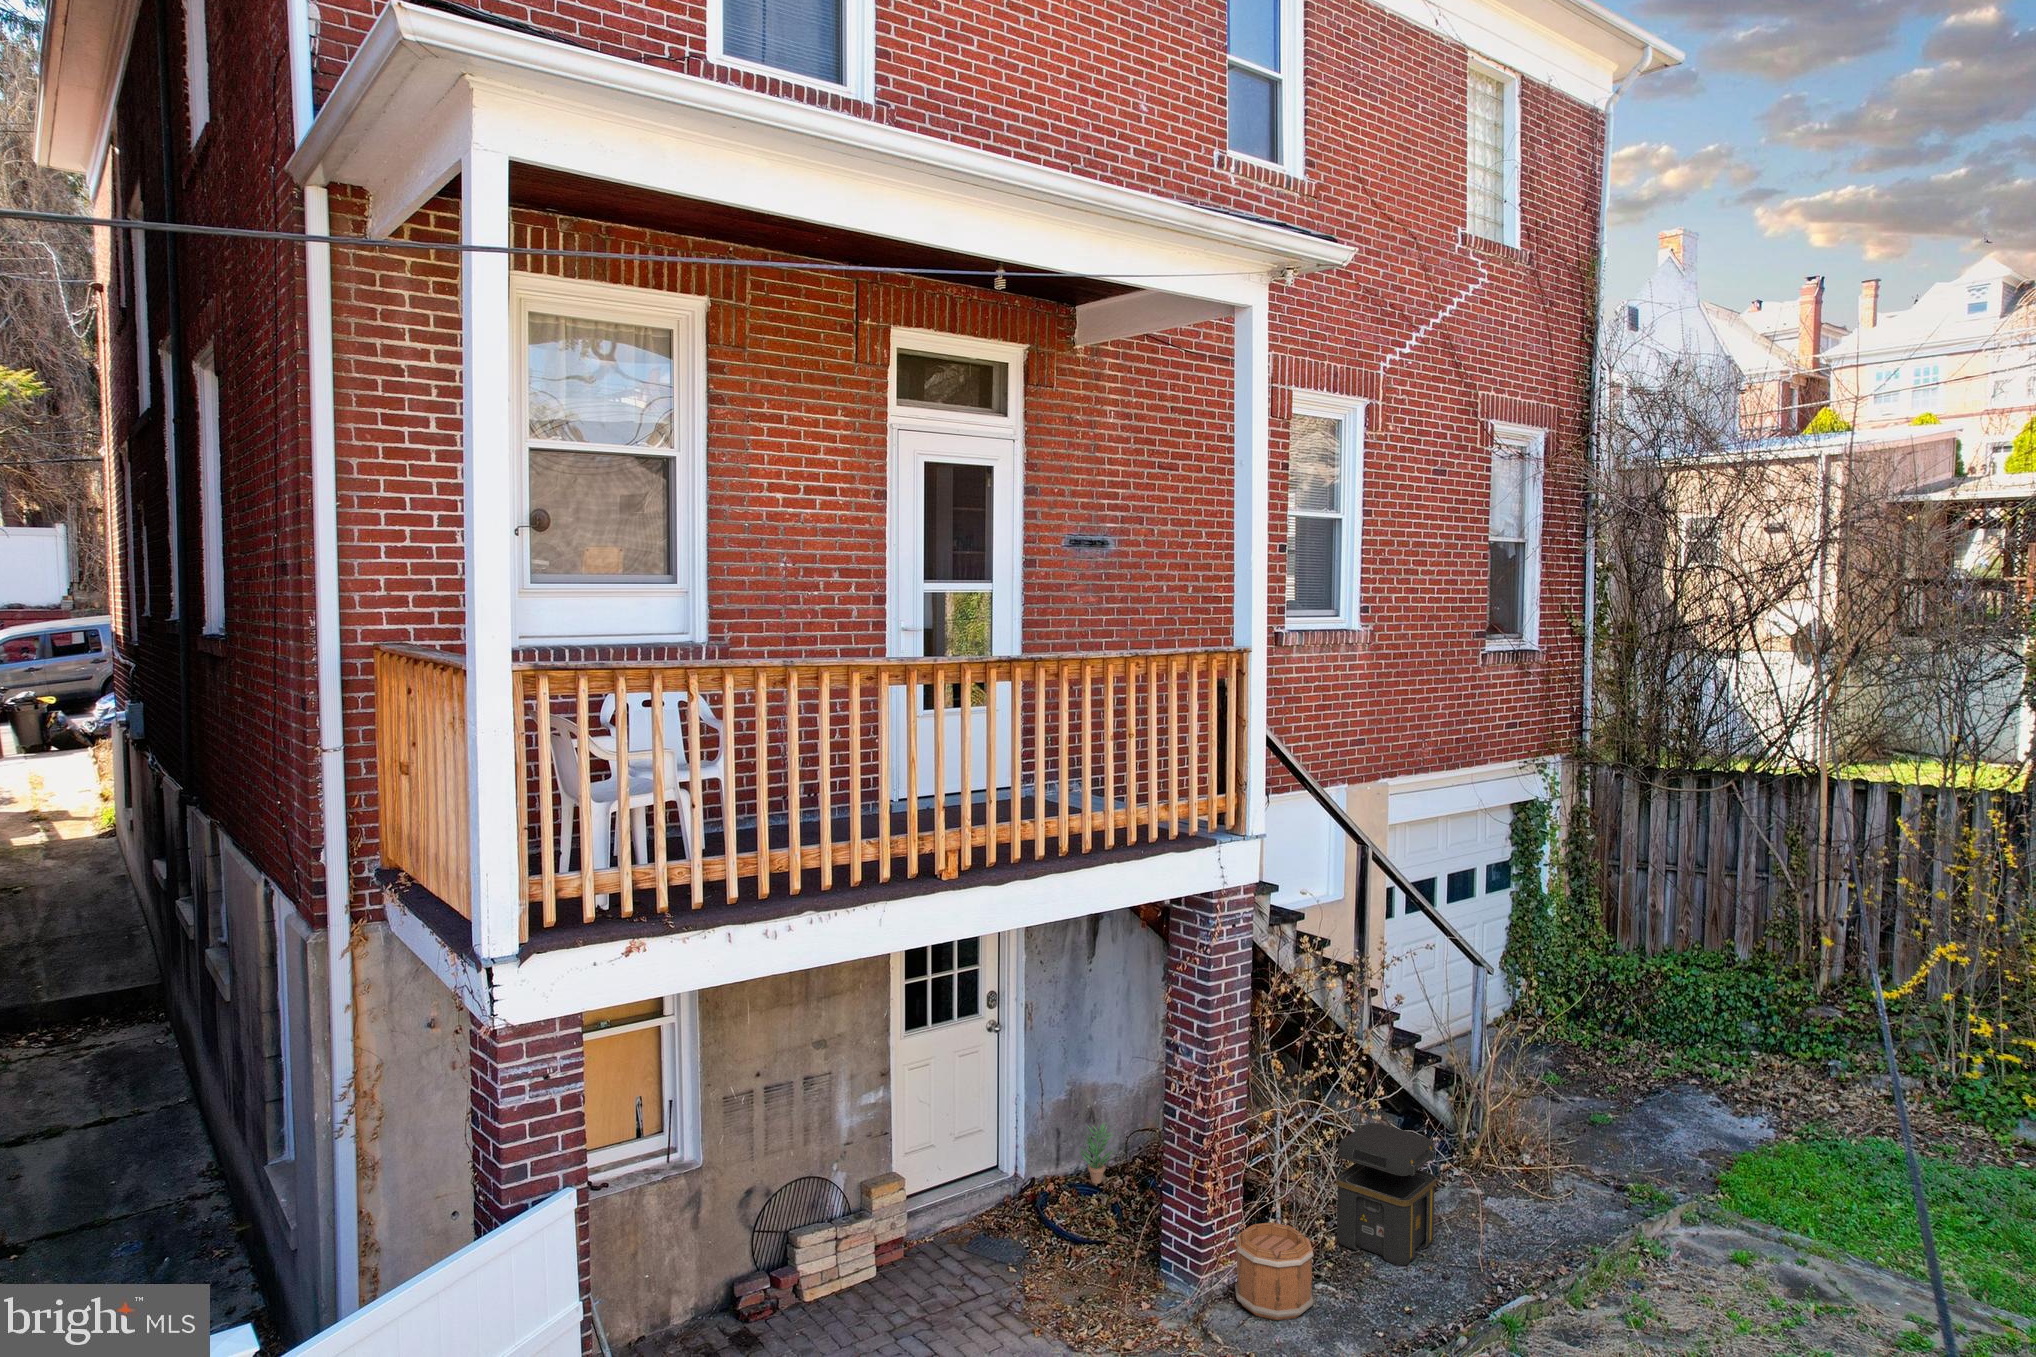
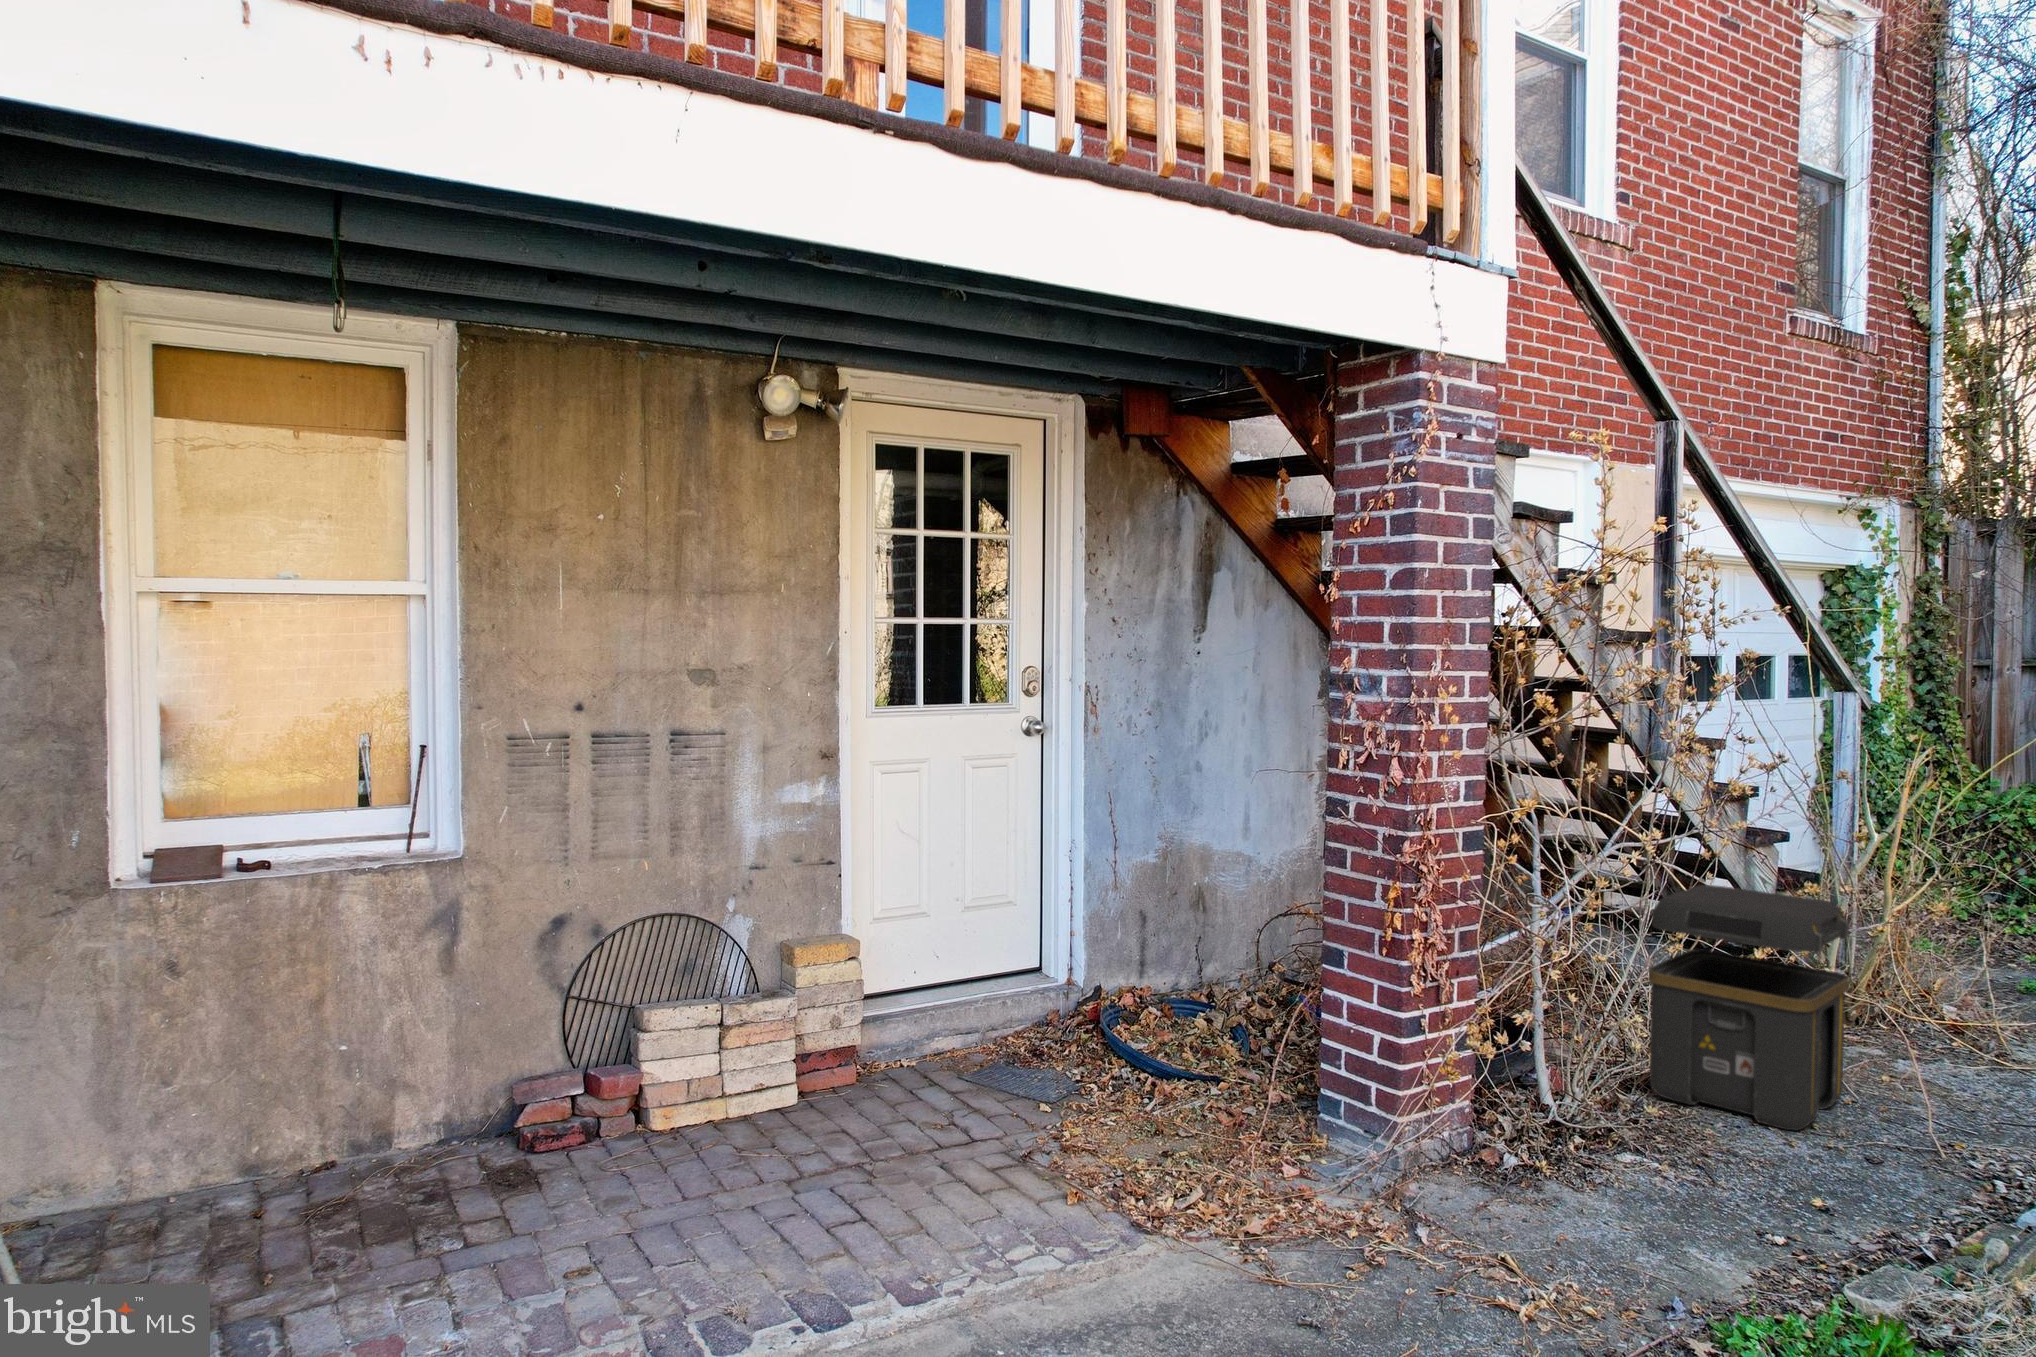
potted plant: present [1080,1123,1113,1184] -> none [1173,908,1234,1011]
bucket: present [1235,1223,1314,1320] -> none [1466,1022,1638,1202]

